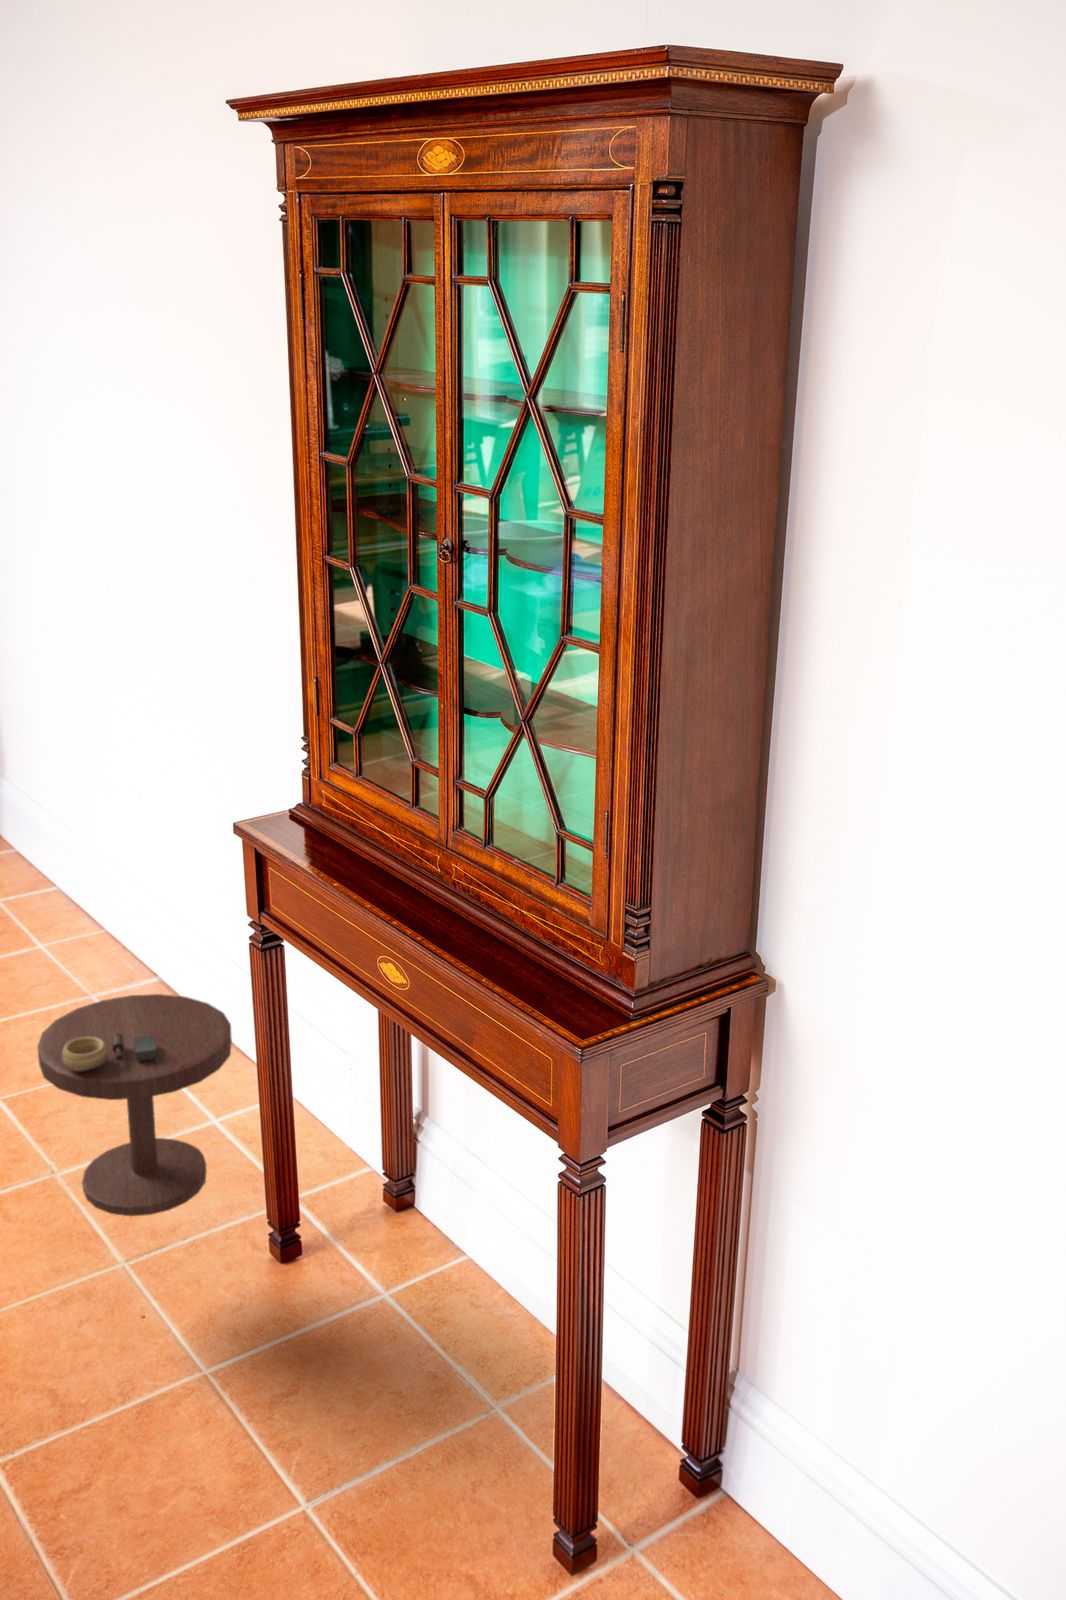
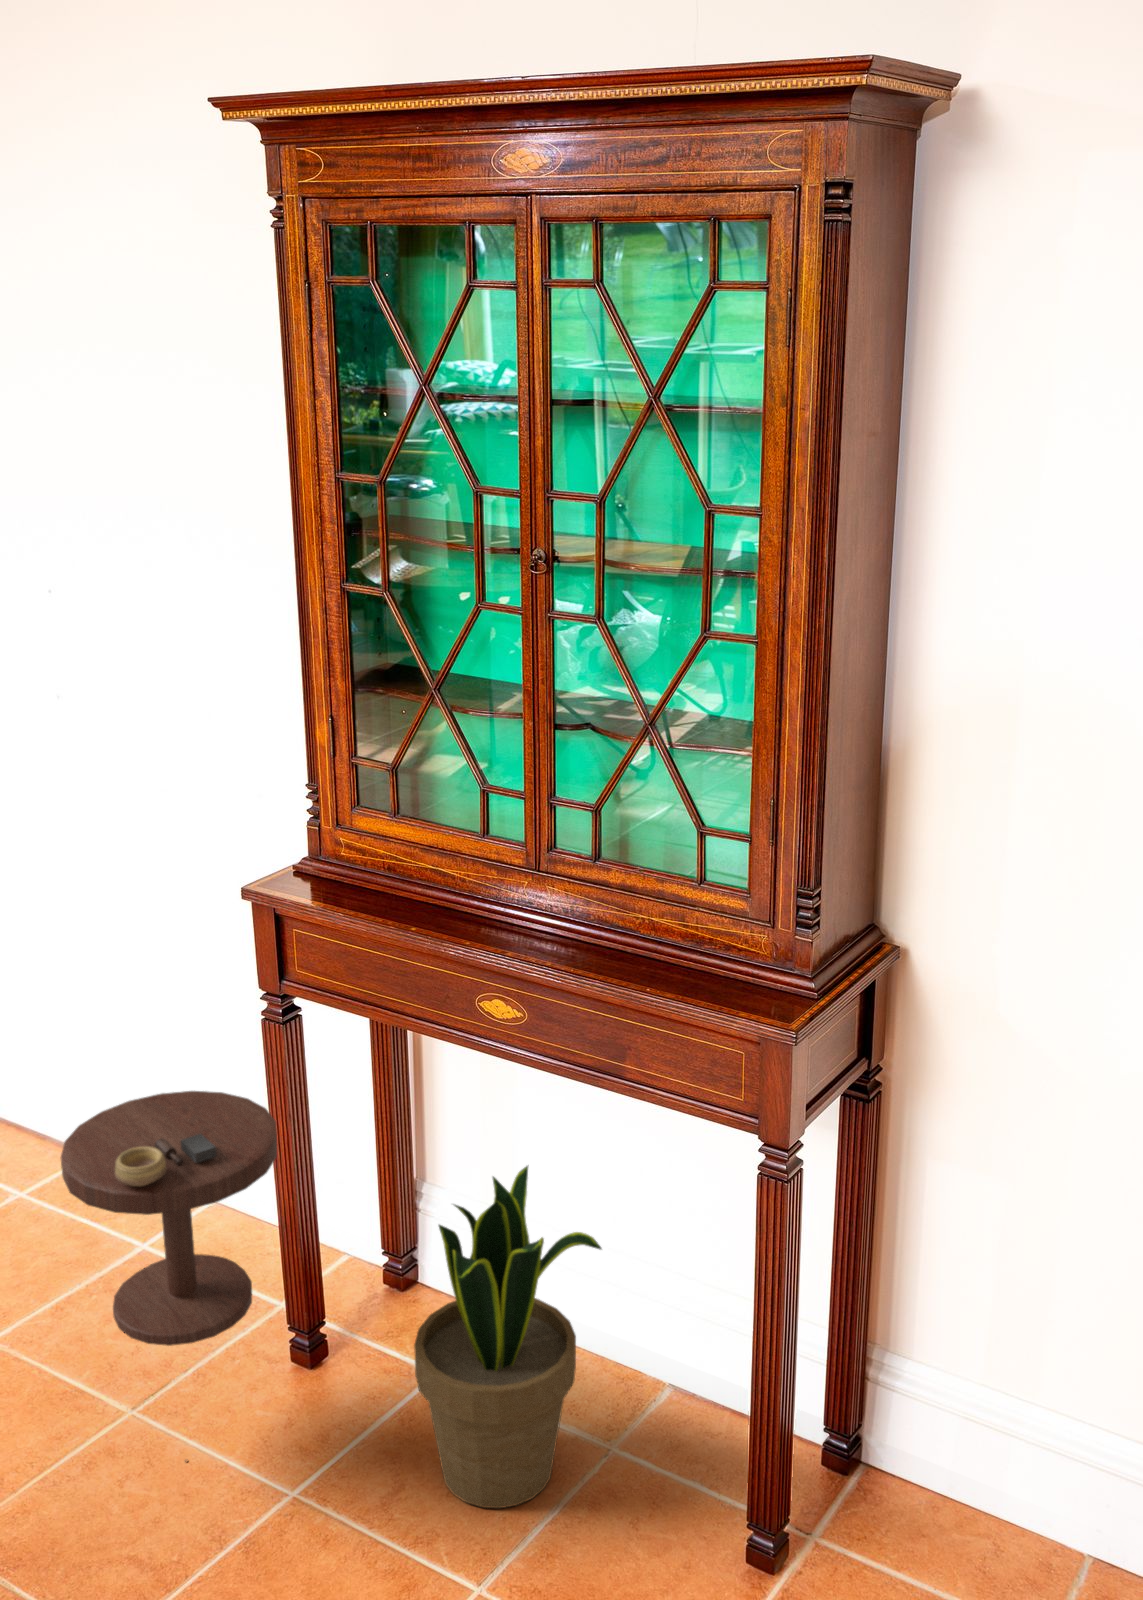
potted plant: none [308,1124,480,1434] -> present [414,1166,601,1508]

